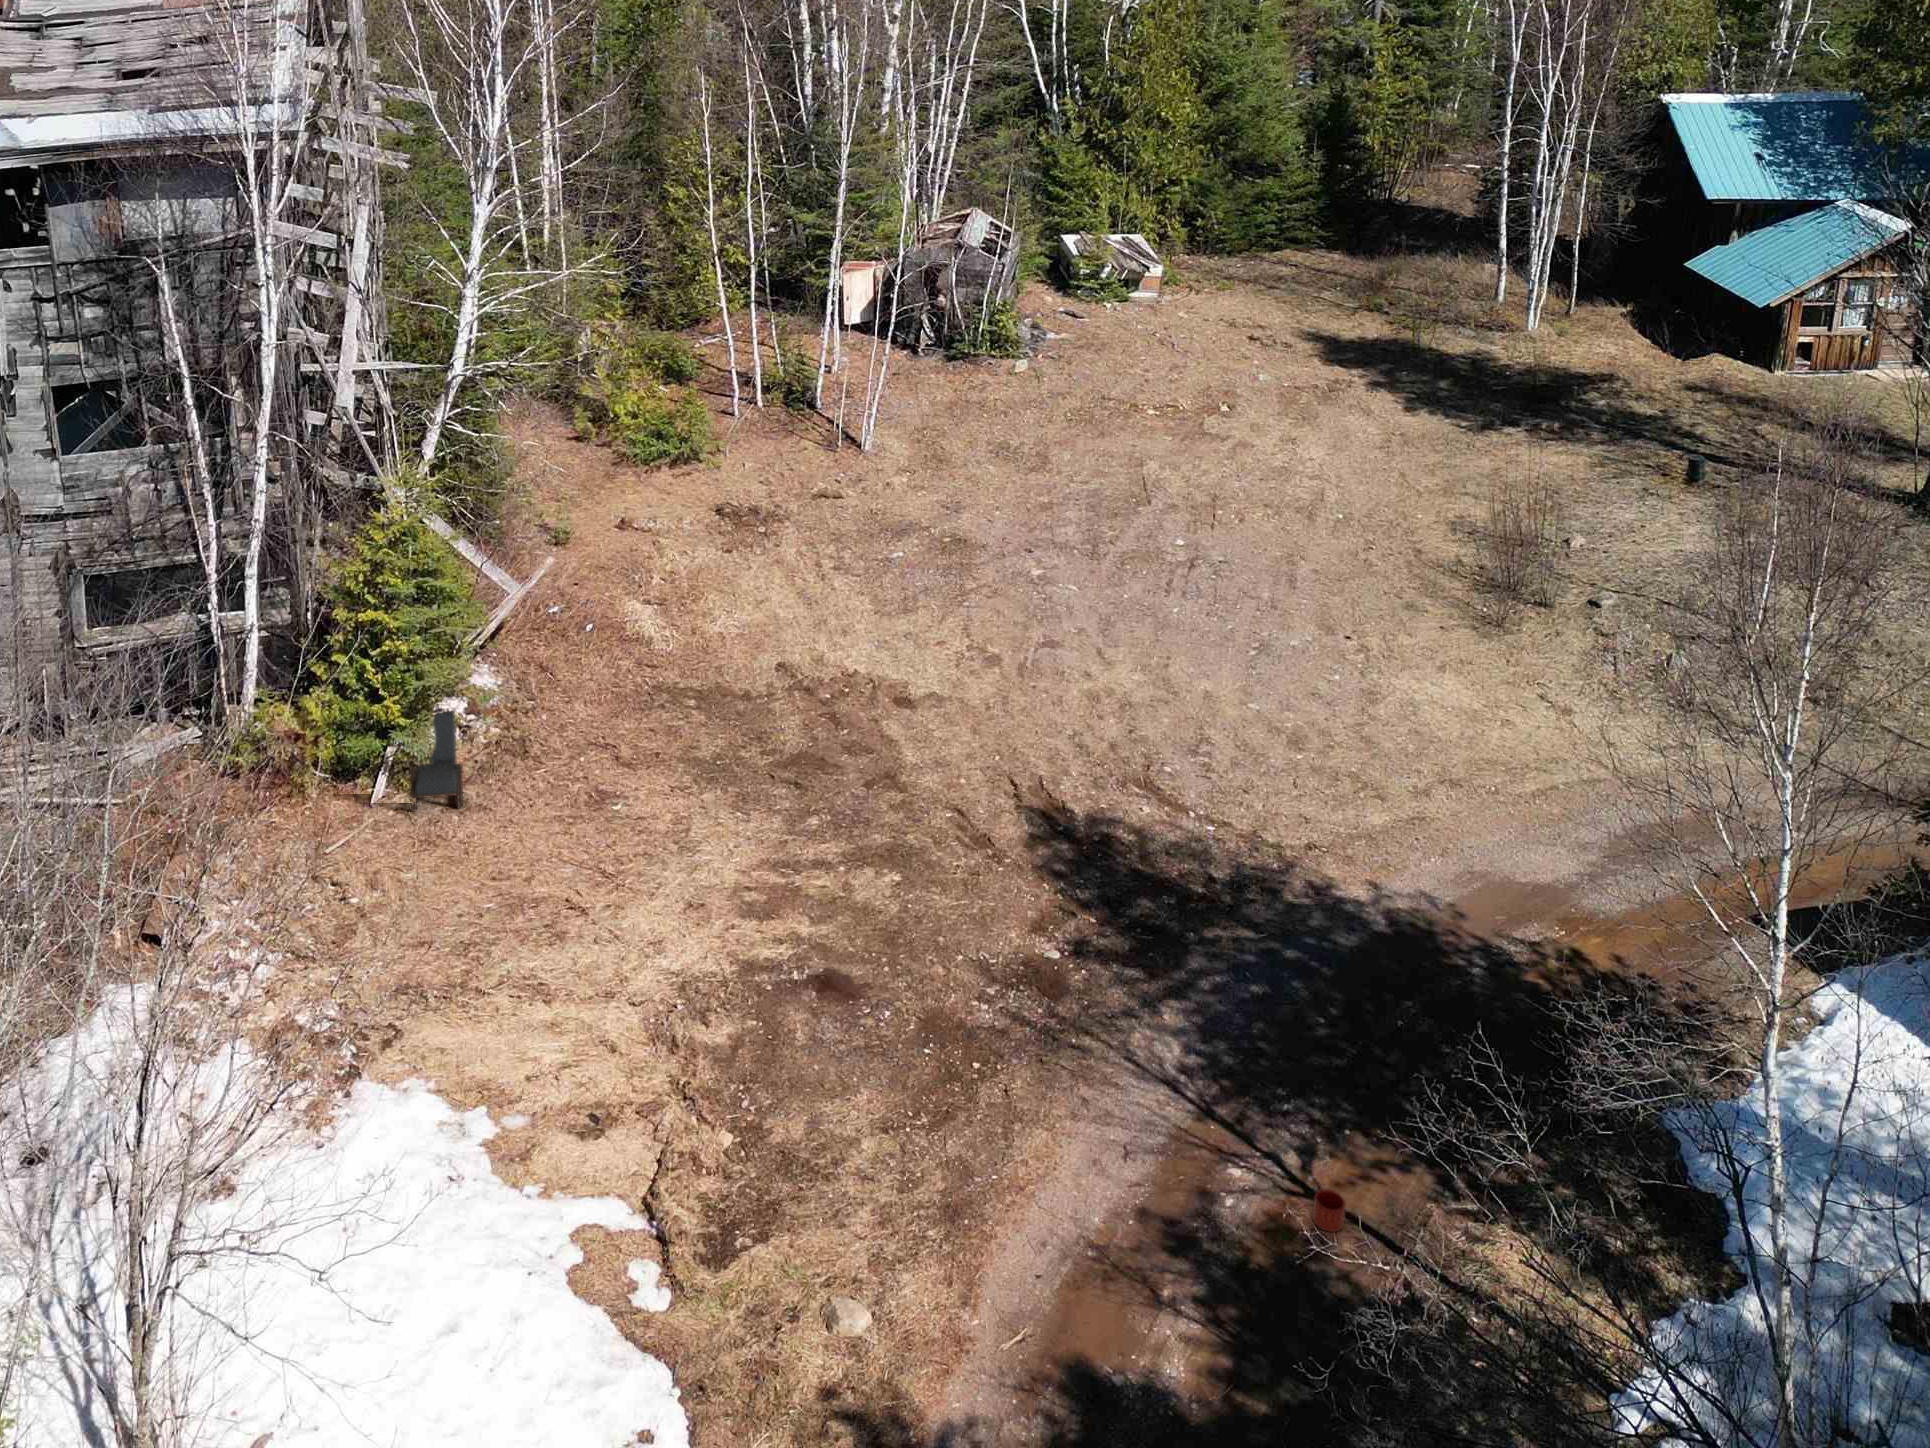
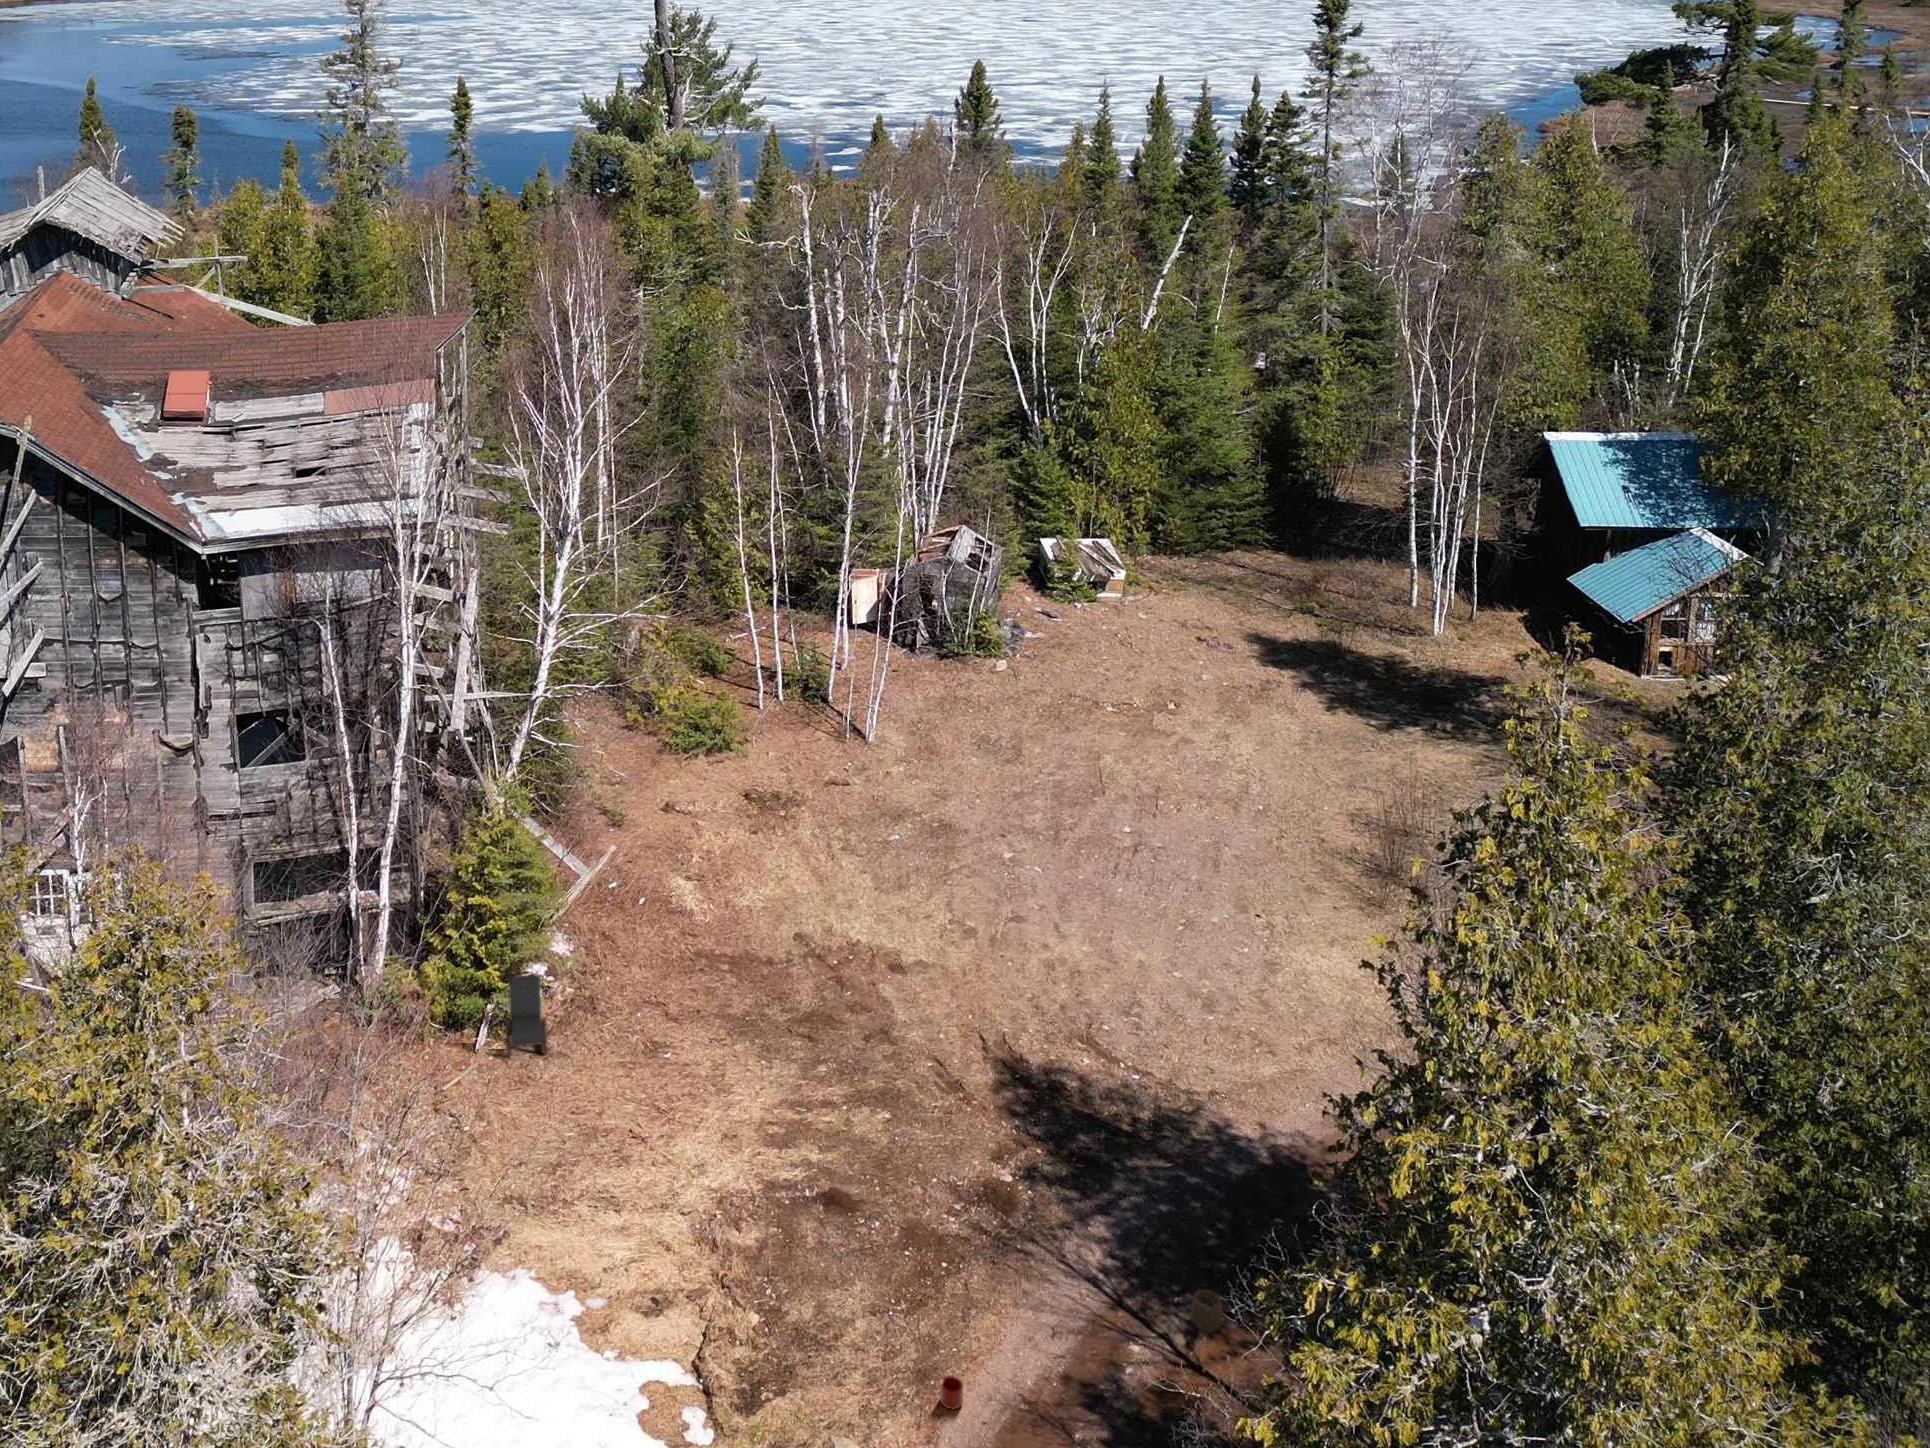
woven basket: none [1300,1093,1345,1147] -> present [1190,1290,1224,1332]
planter: present [1312,1189,1346,1232] -> present [940,1376,963,1409]

